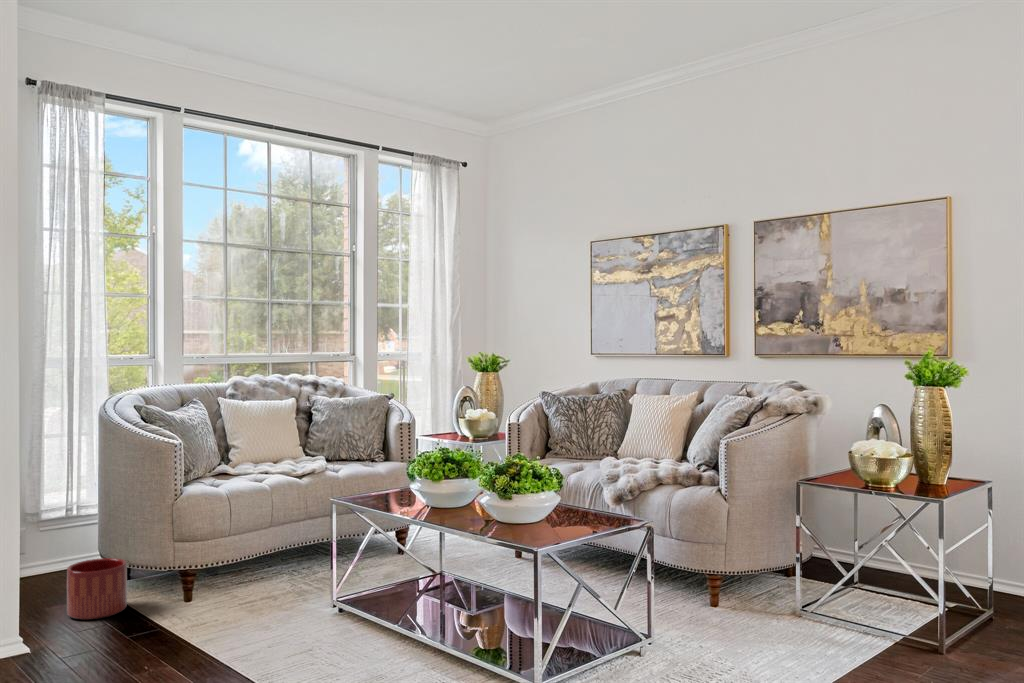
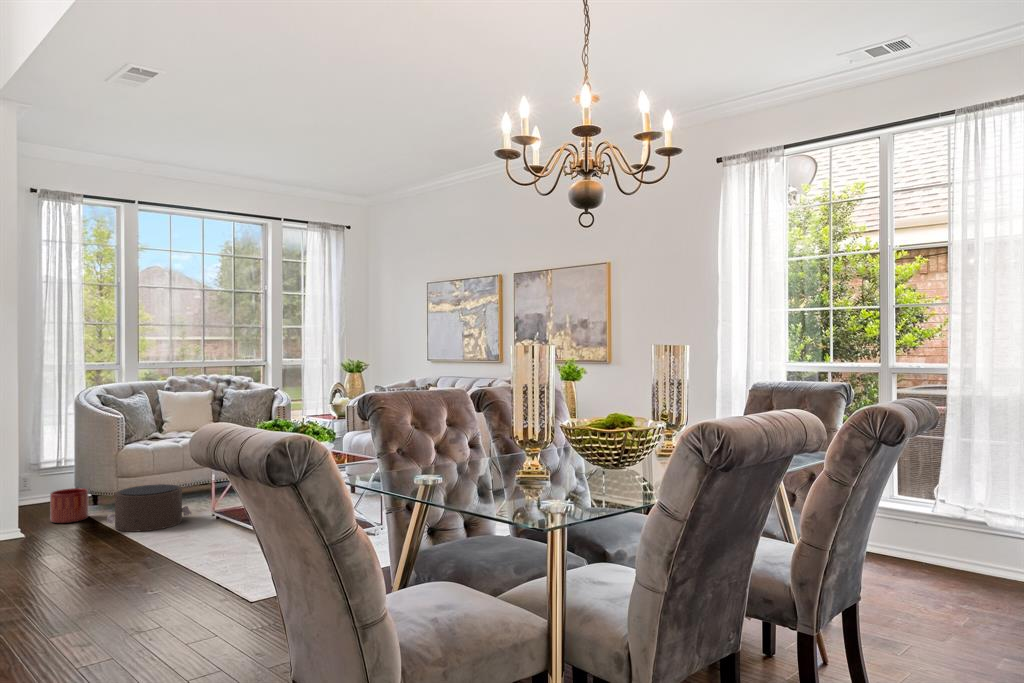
pouf: none [165,555,303,642] -> present [107,484,192,532]

